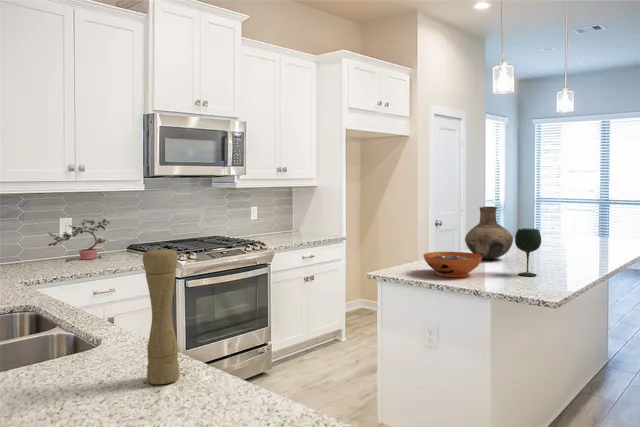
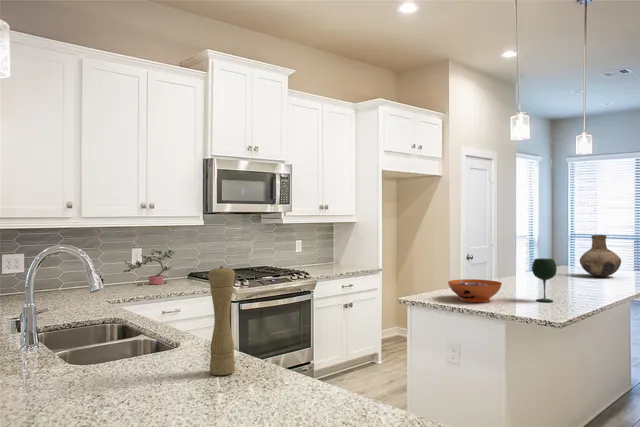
vase: present [465,206,513,259] -> present [580,235,621,277]

